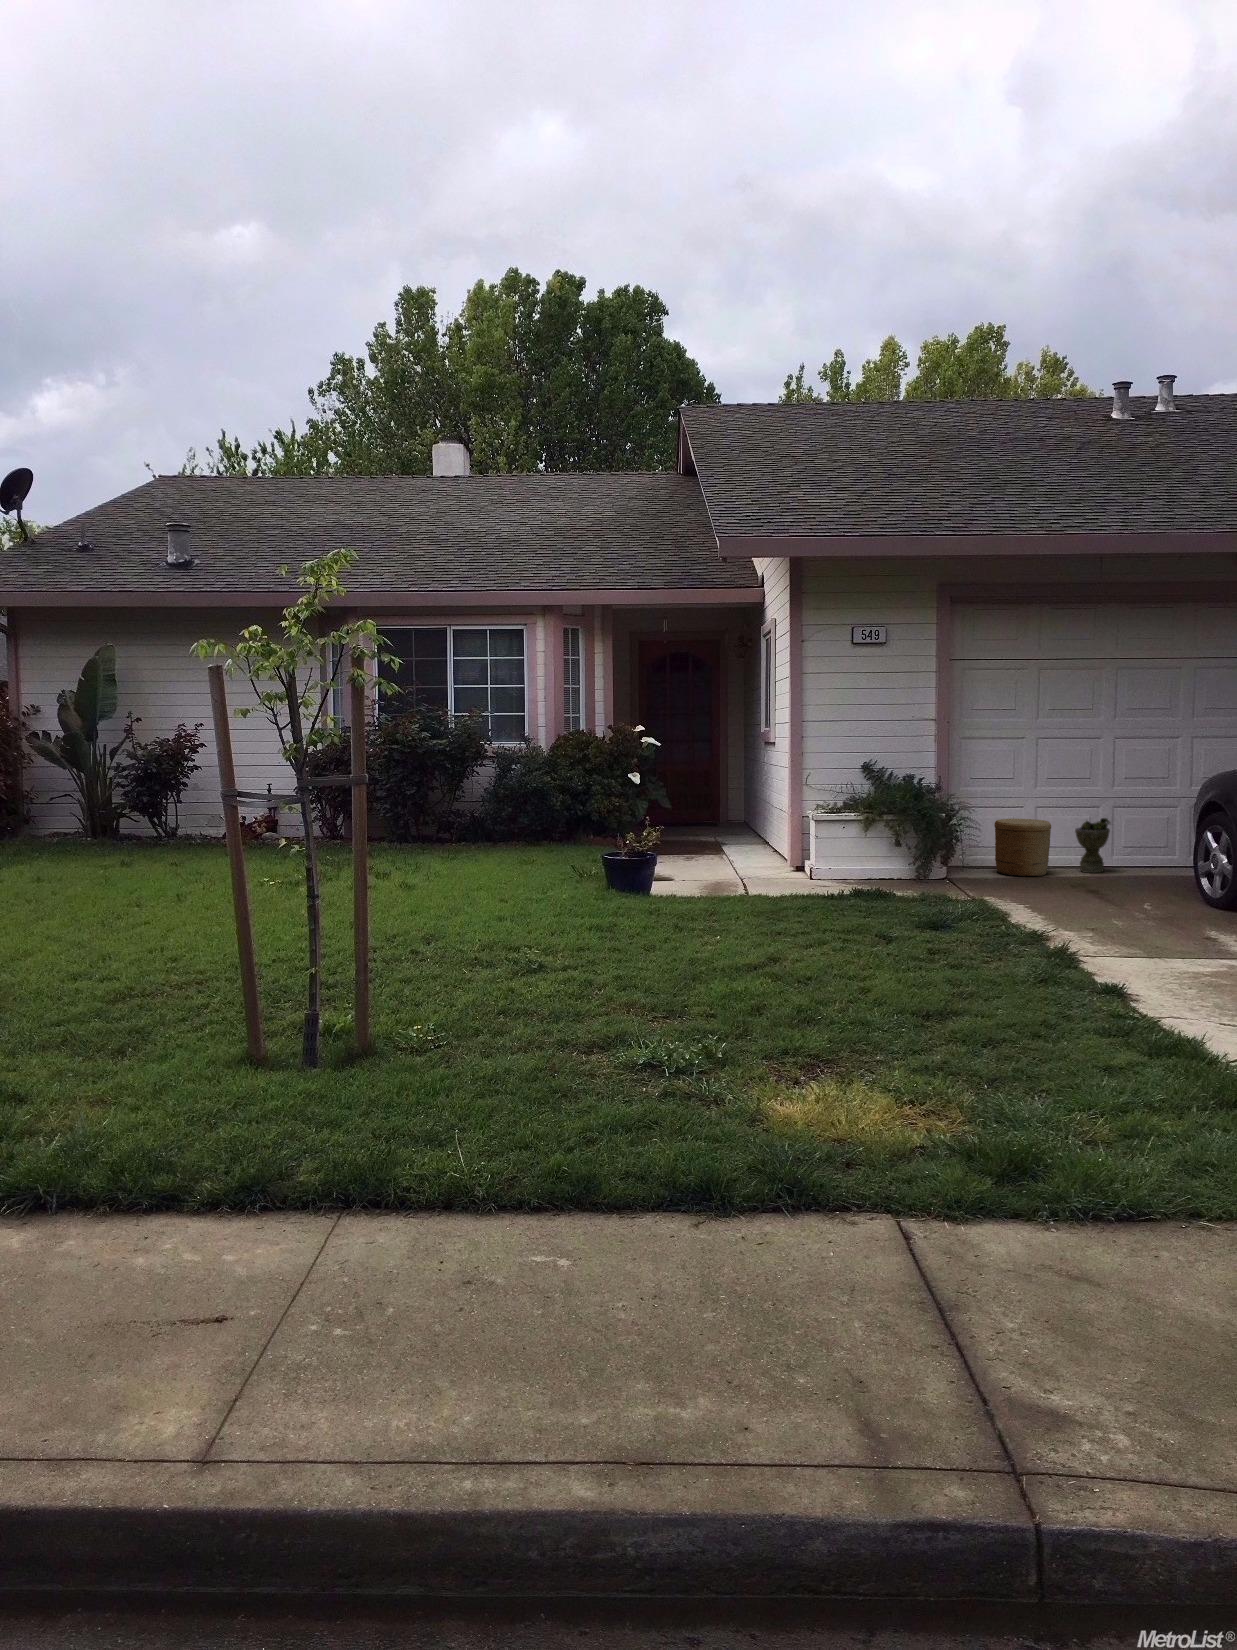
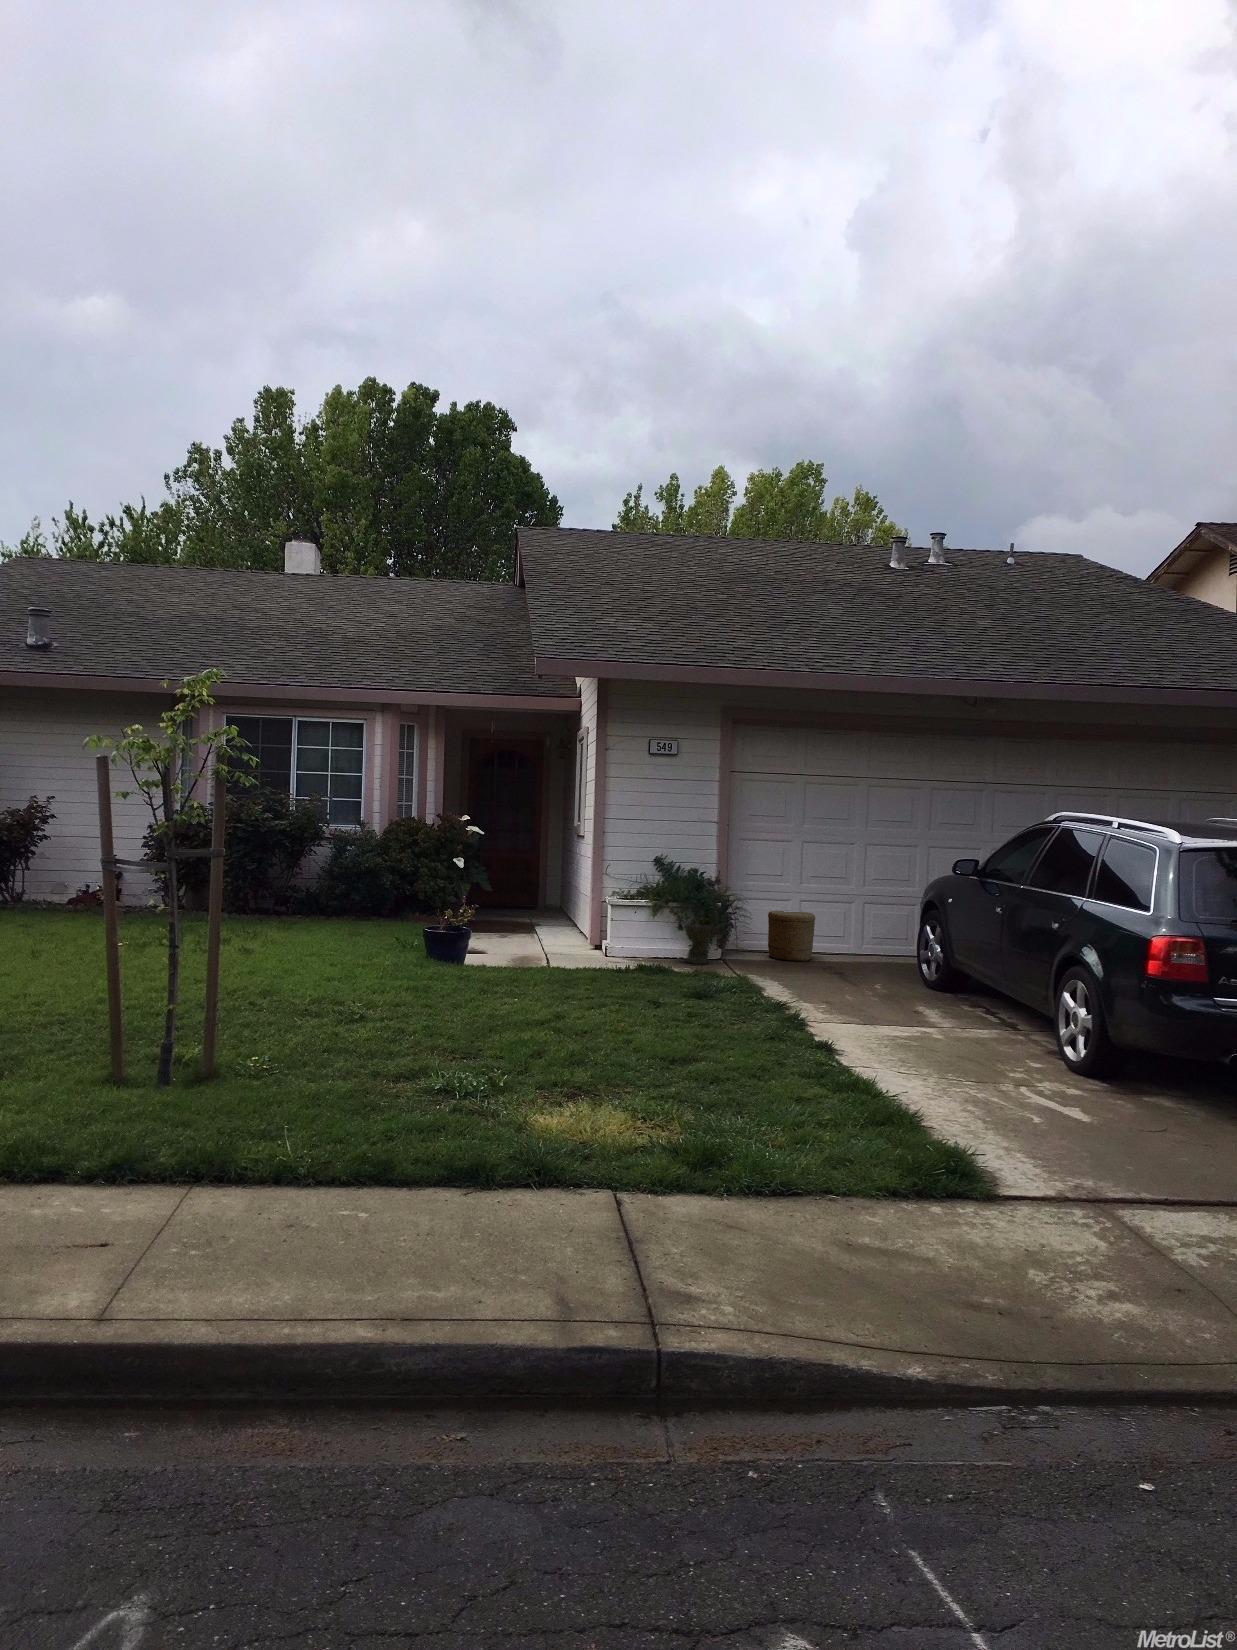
planter: present [1075,818,1110,873] -> present [684,914,714,964]

